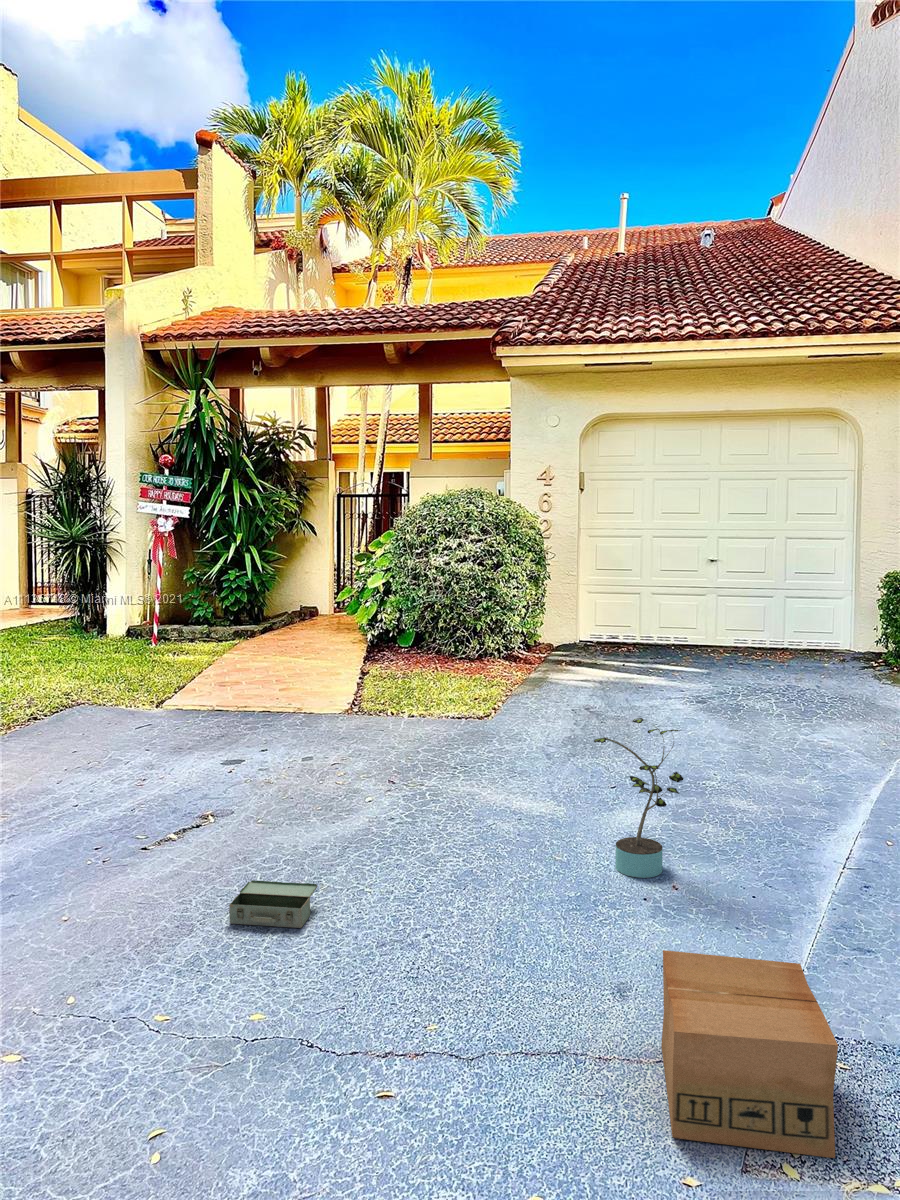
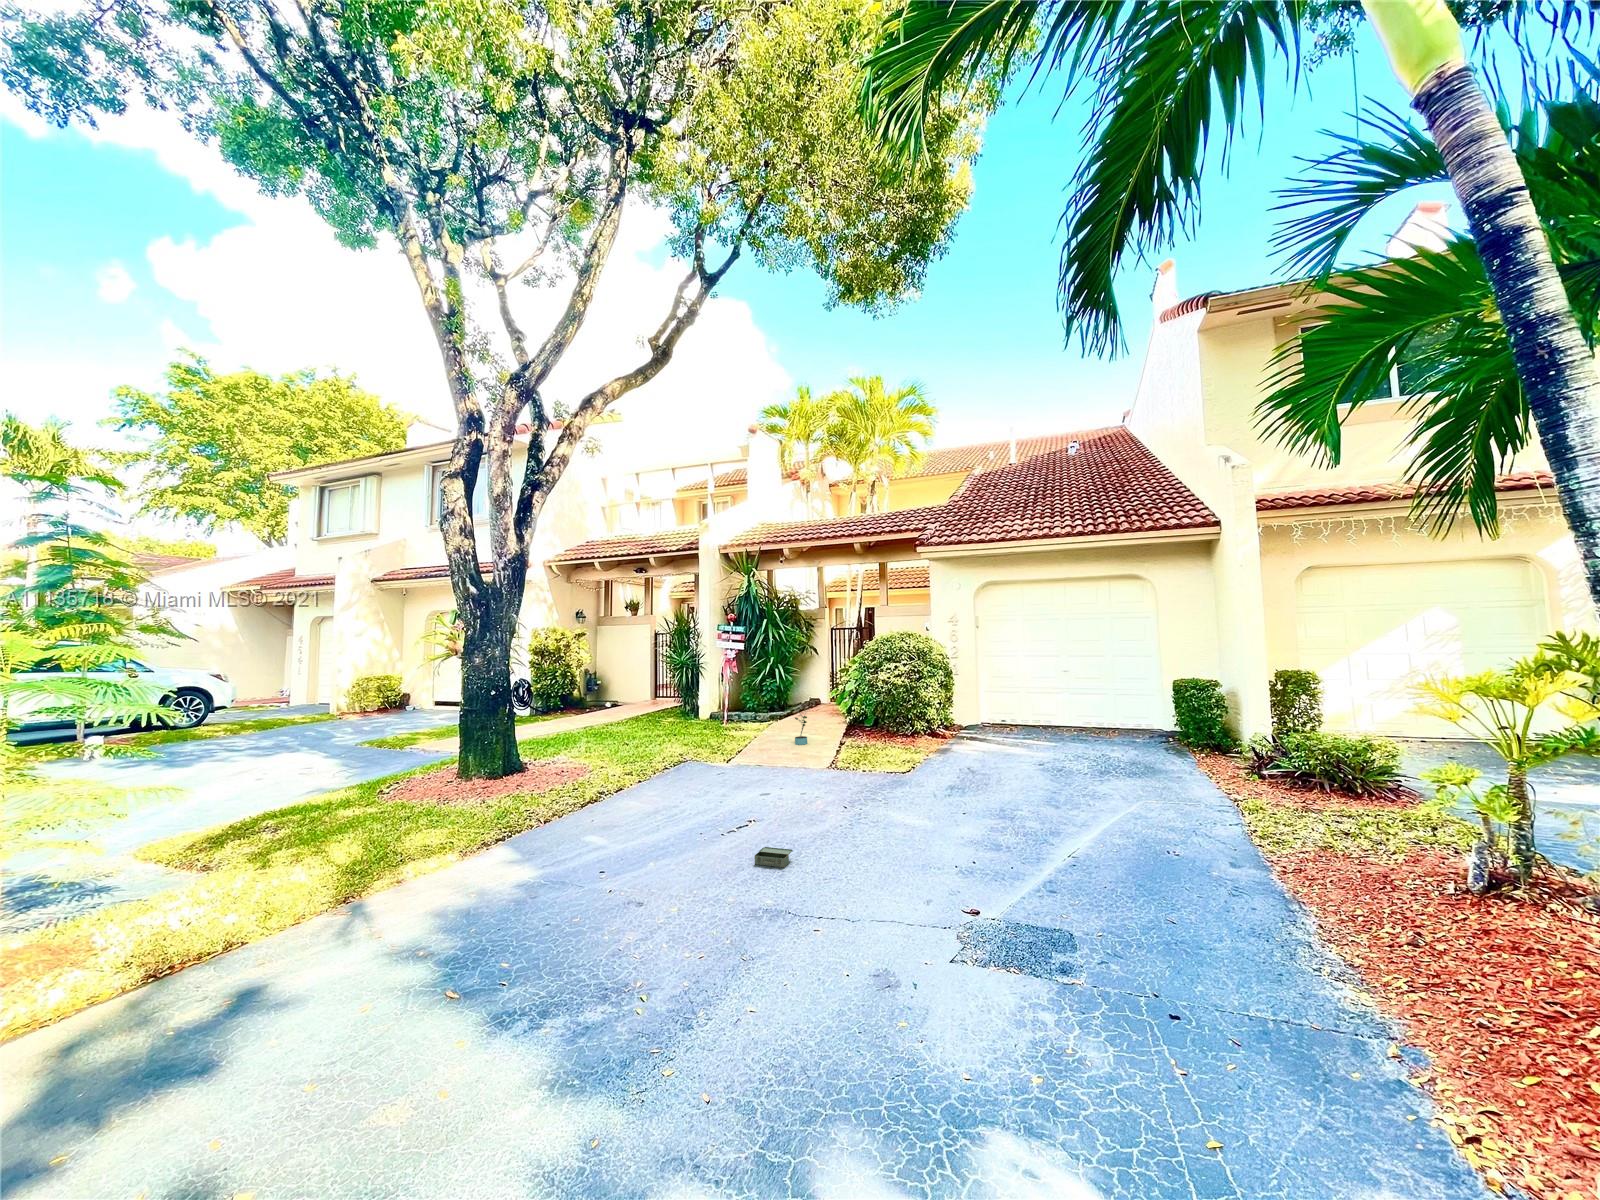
potted plant: present [594,718,683,878] -> present [790,706,811,745]
cardboard box: present [661,950,838,1158] -> none [904,874,972,950]

